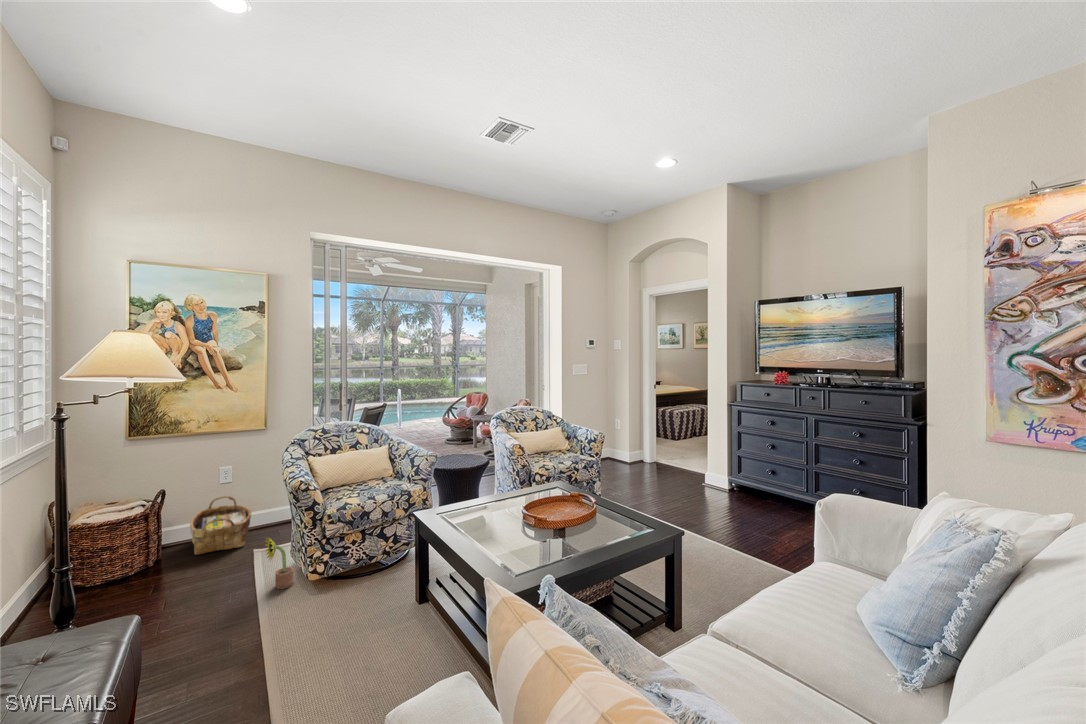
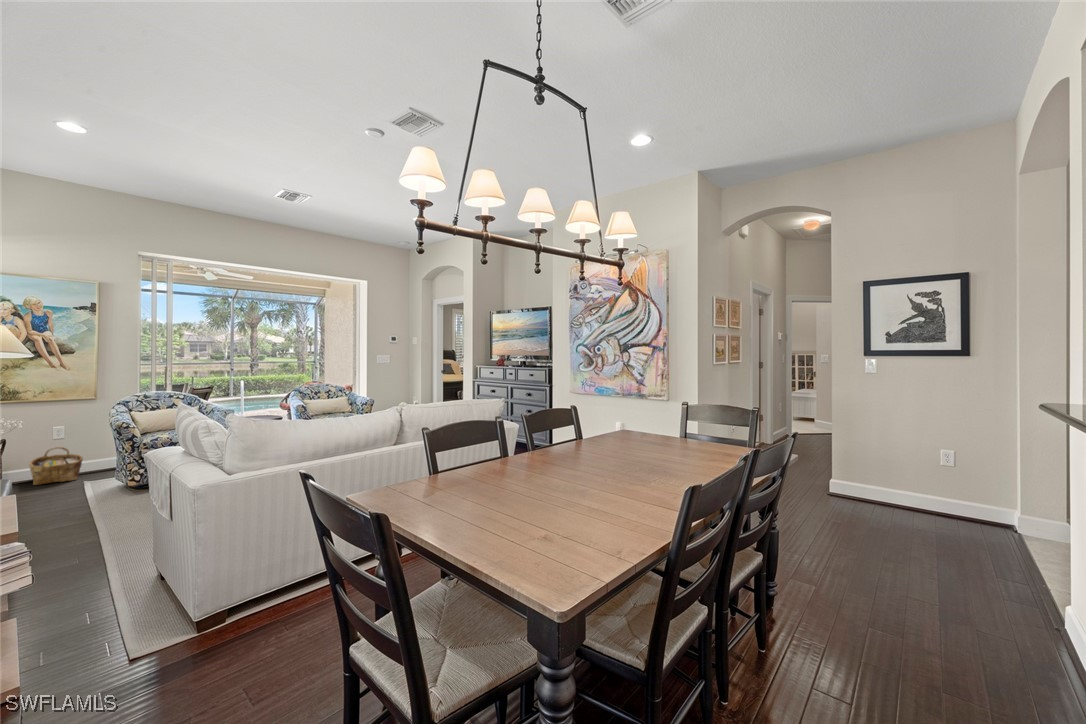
decorative plant: present [265,538,294,589] -> none [94,460,117,494]

